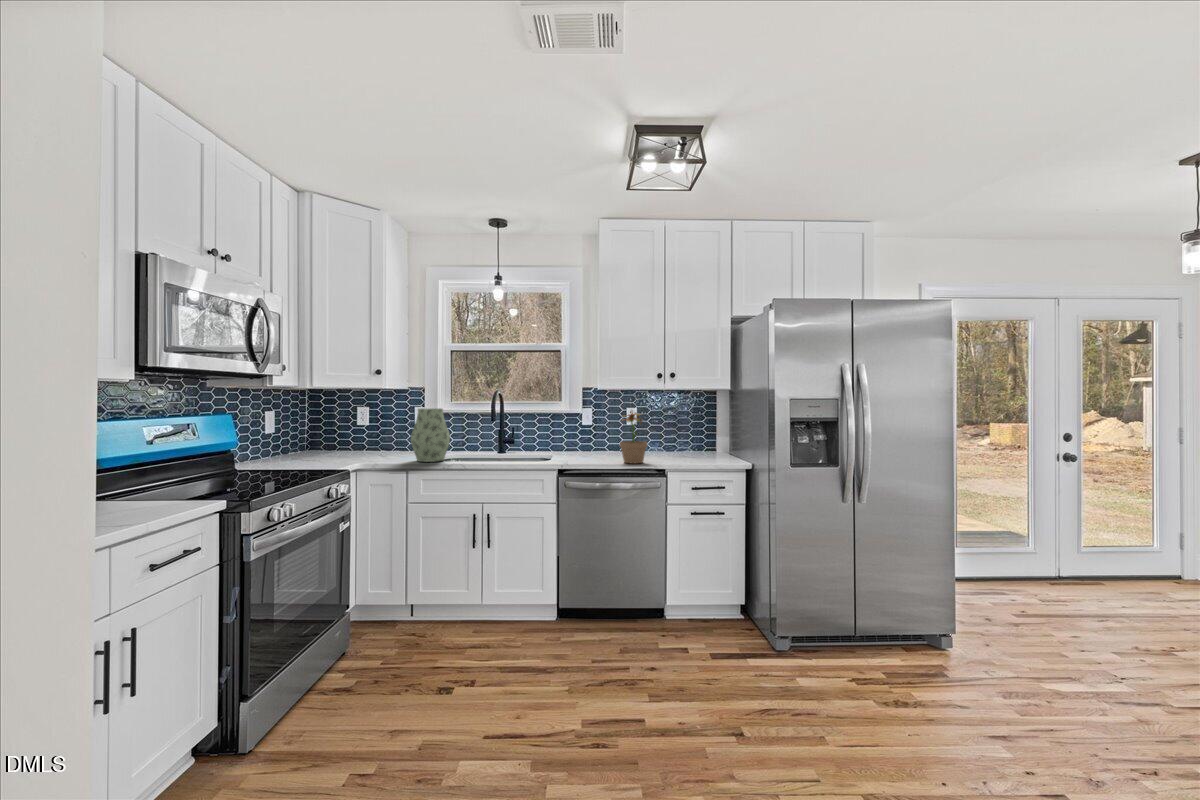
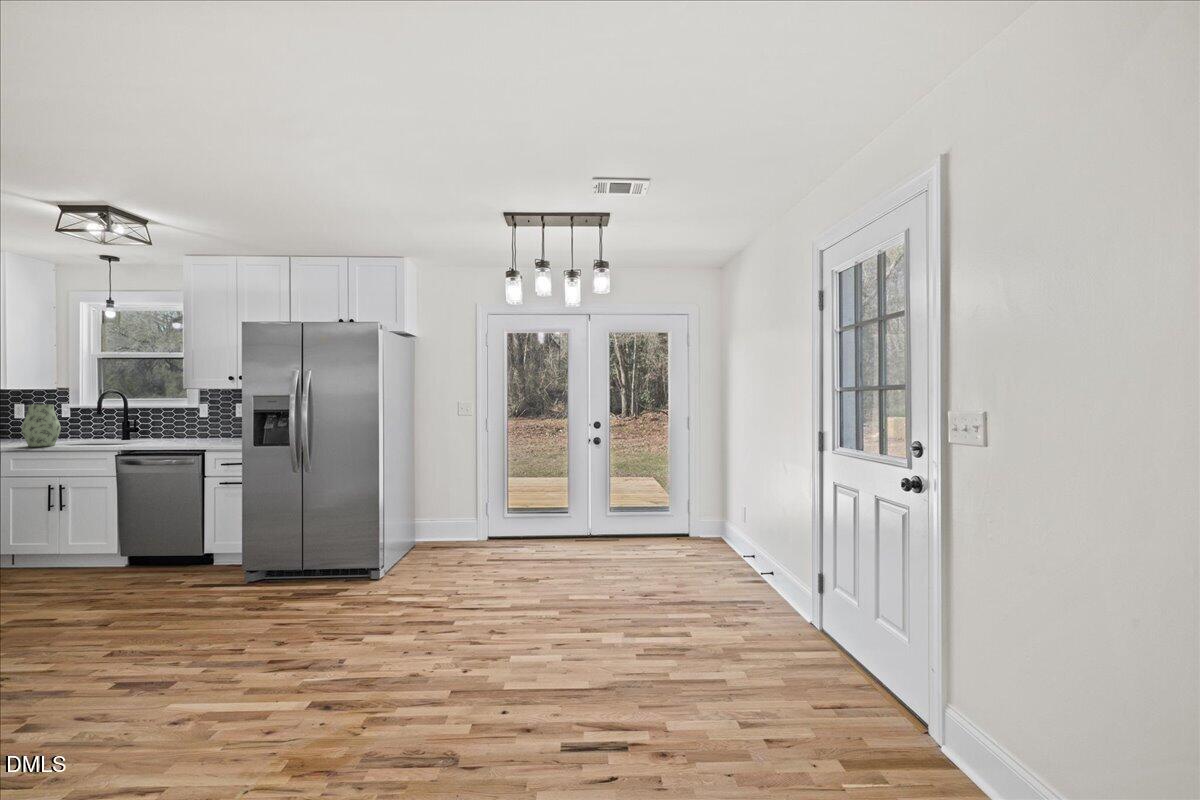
potted plant: present [620,411,647,463] -> none [191,405,216,447]

